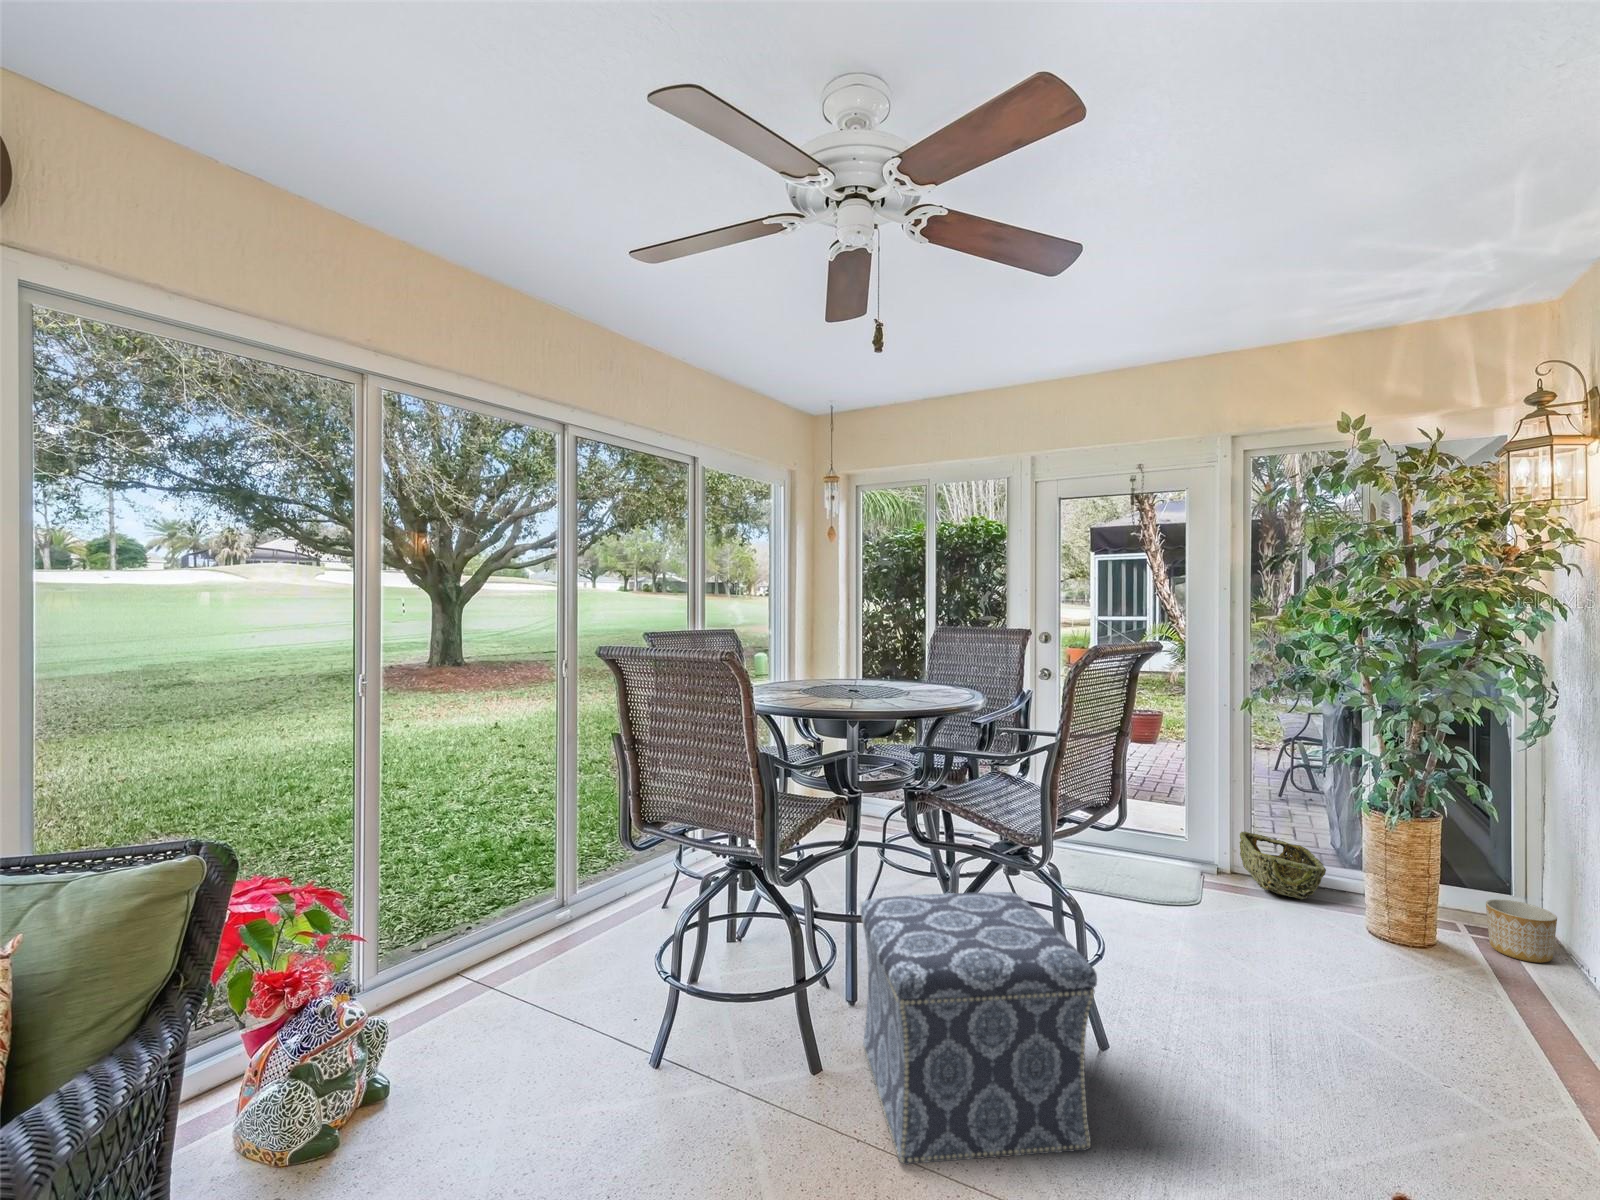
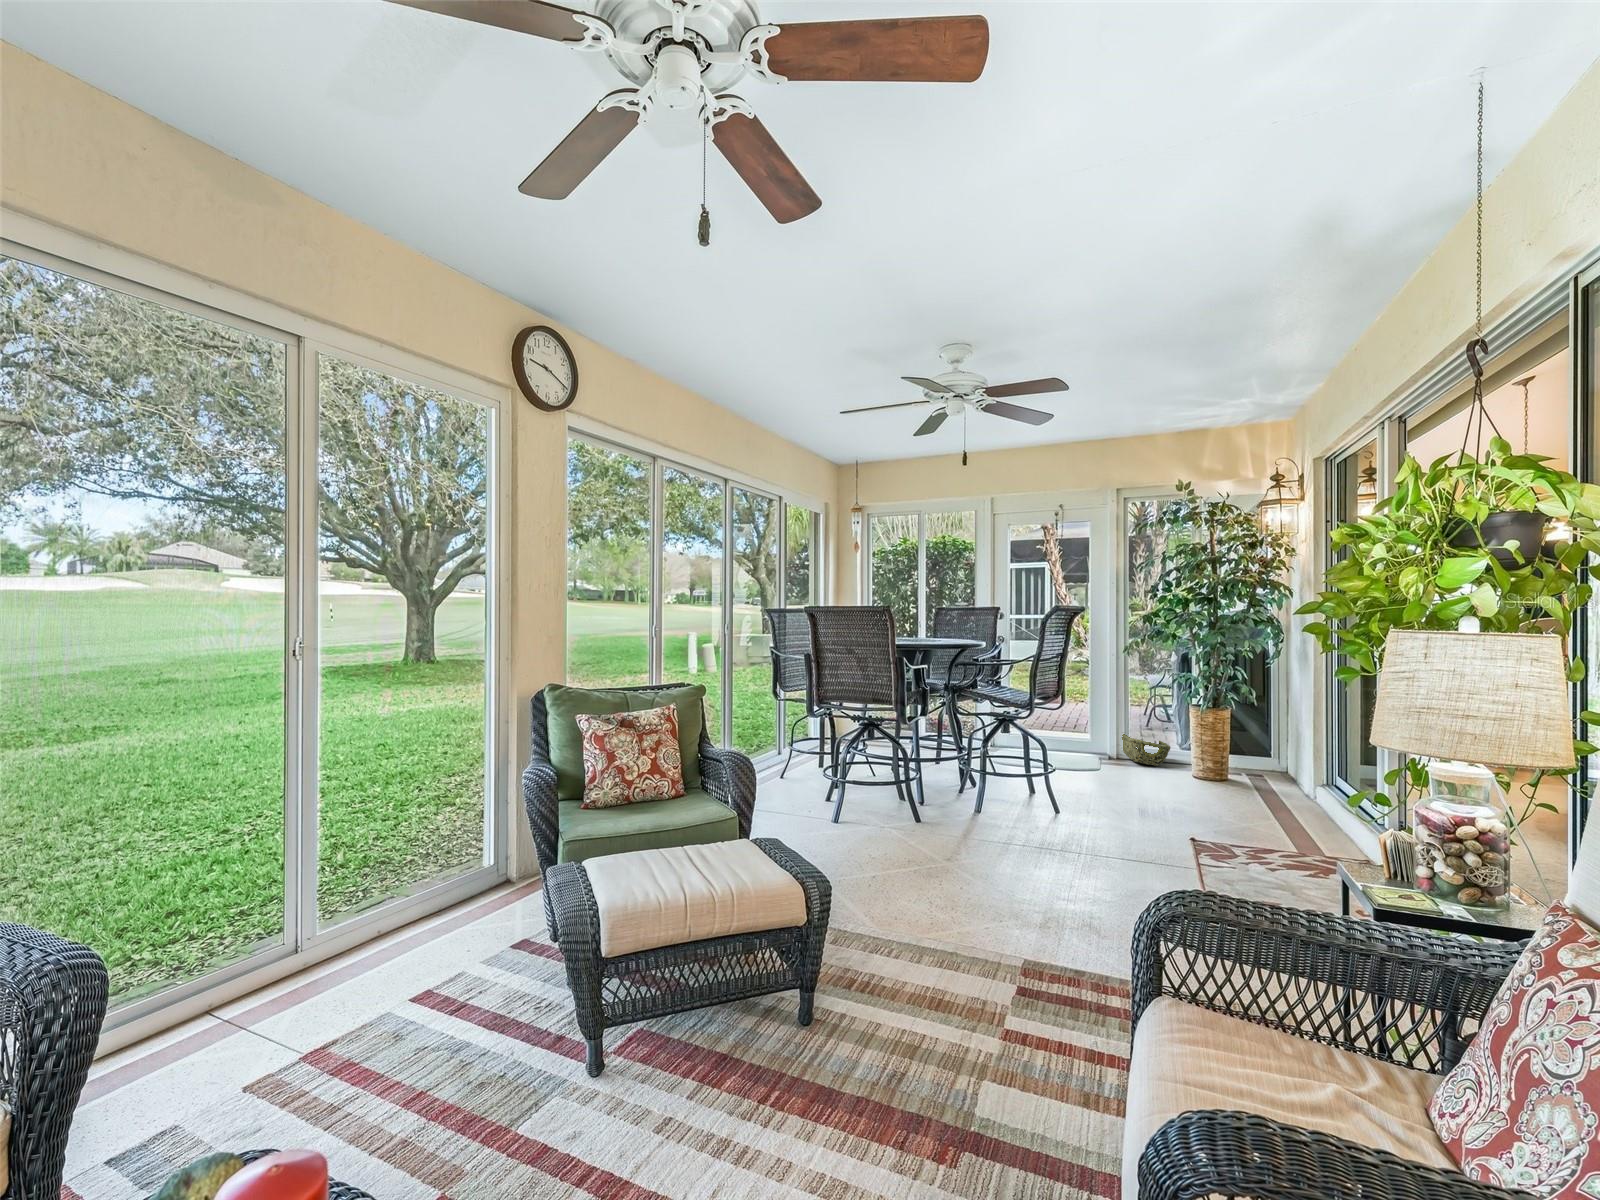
ottoman: present [860,892,1097,1165] -> none [941,732,1070,844]
planter: present [1486,899,1557,963] -> none [1253,754,1288,784]

